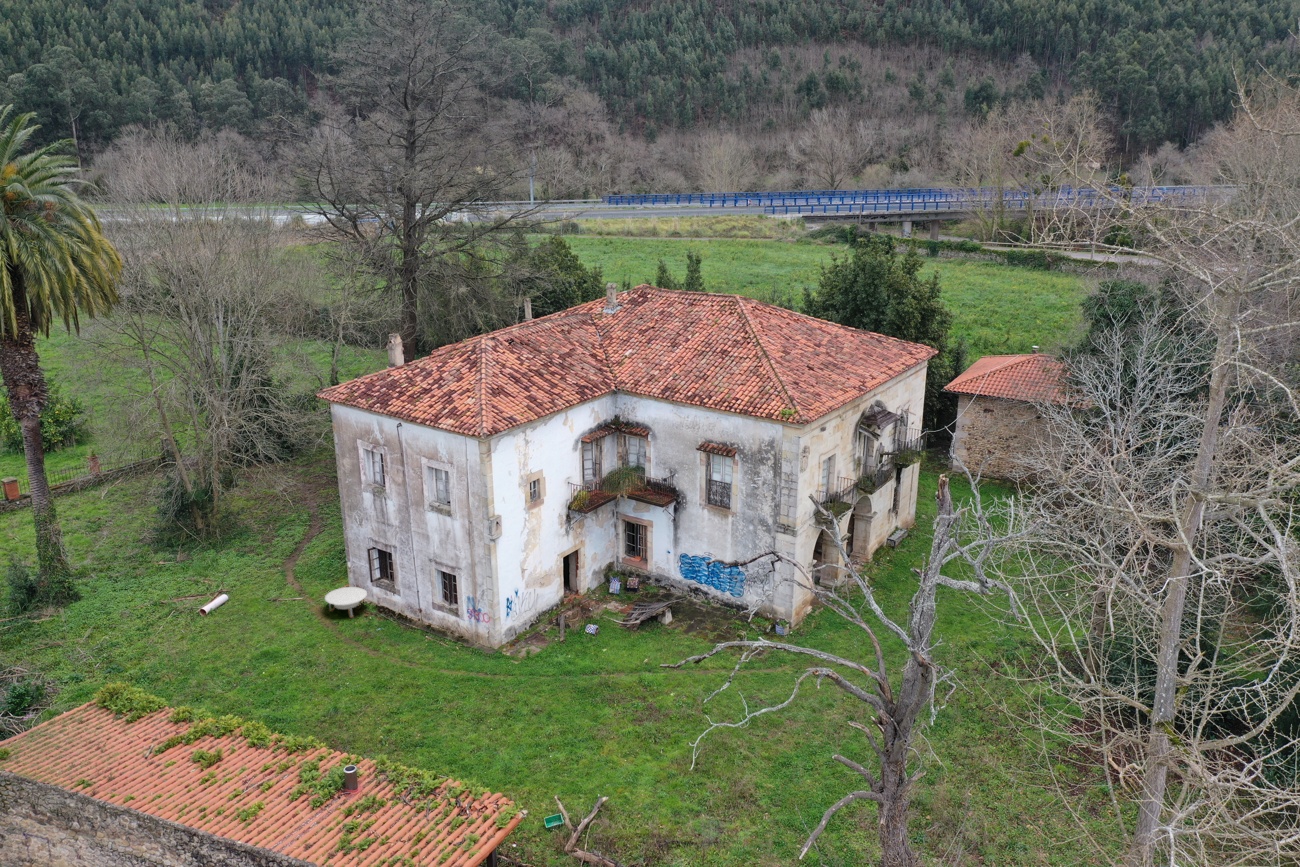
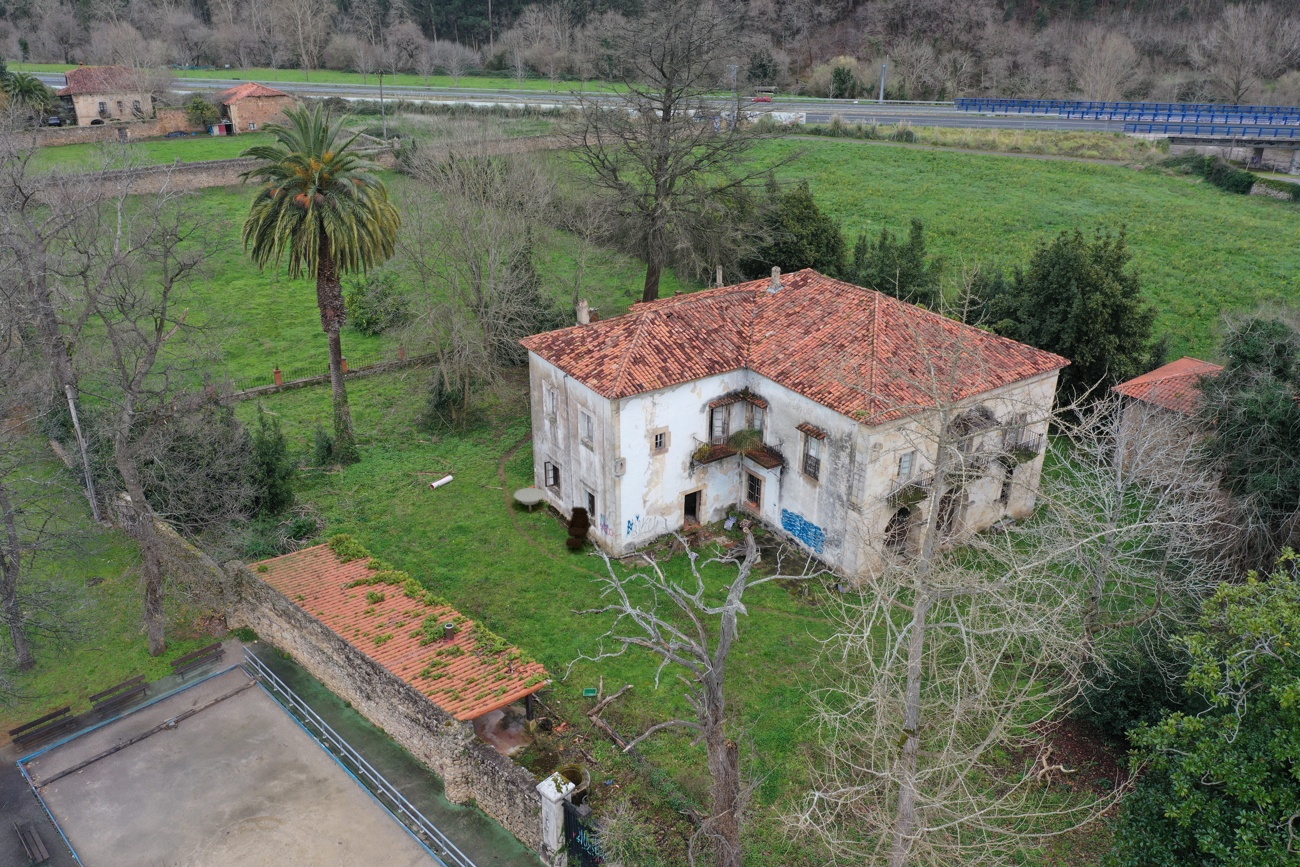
lounge chair: none [416,594,451,653] -> present [566,507,592,548]

